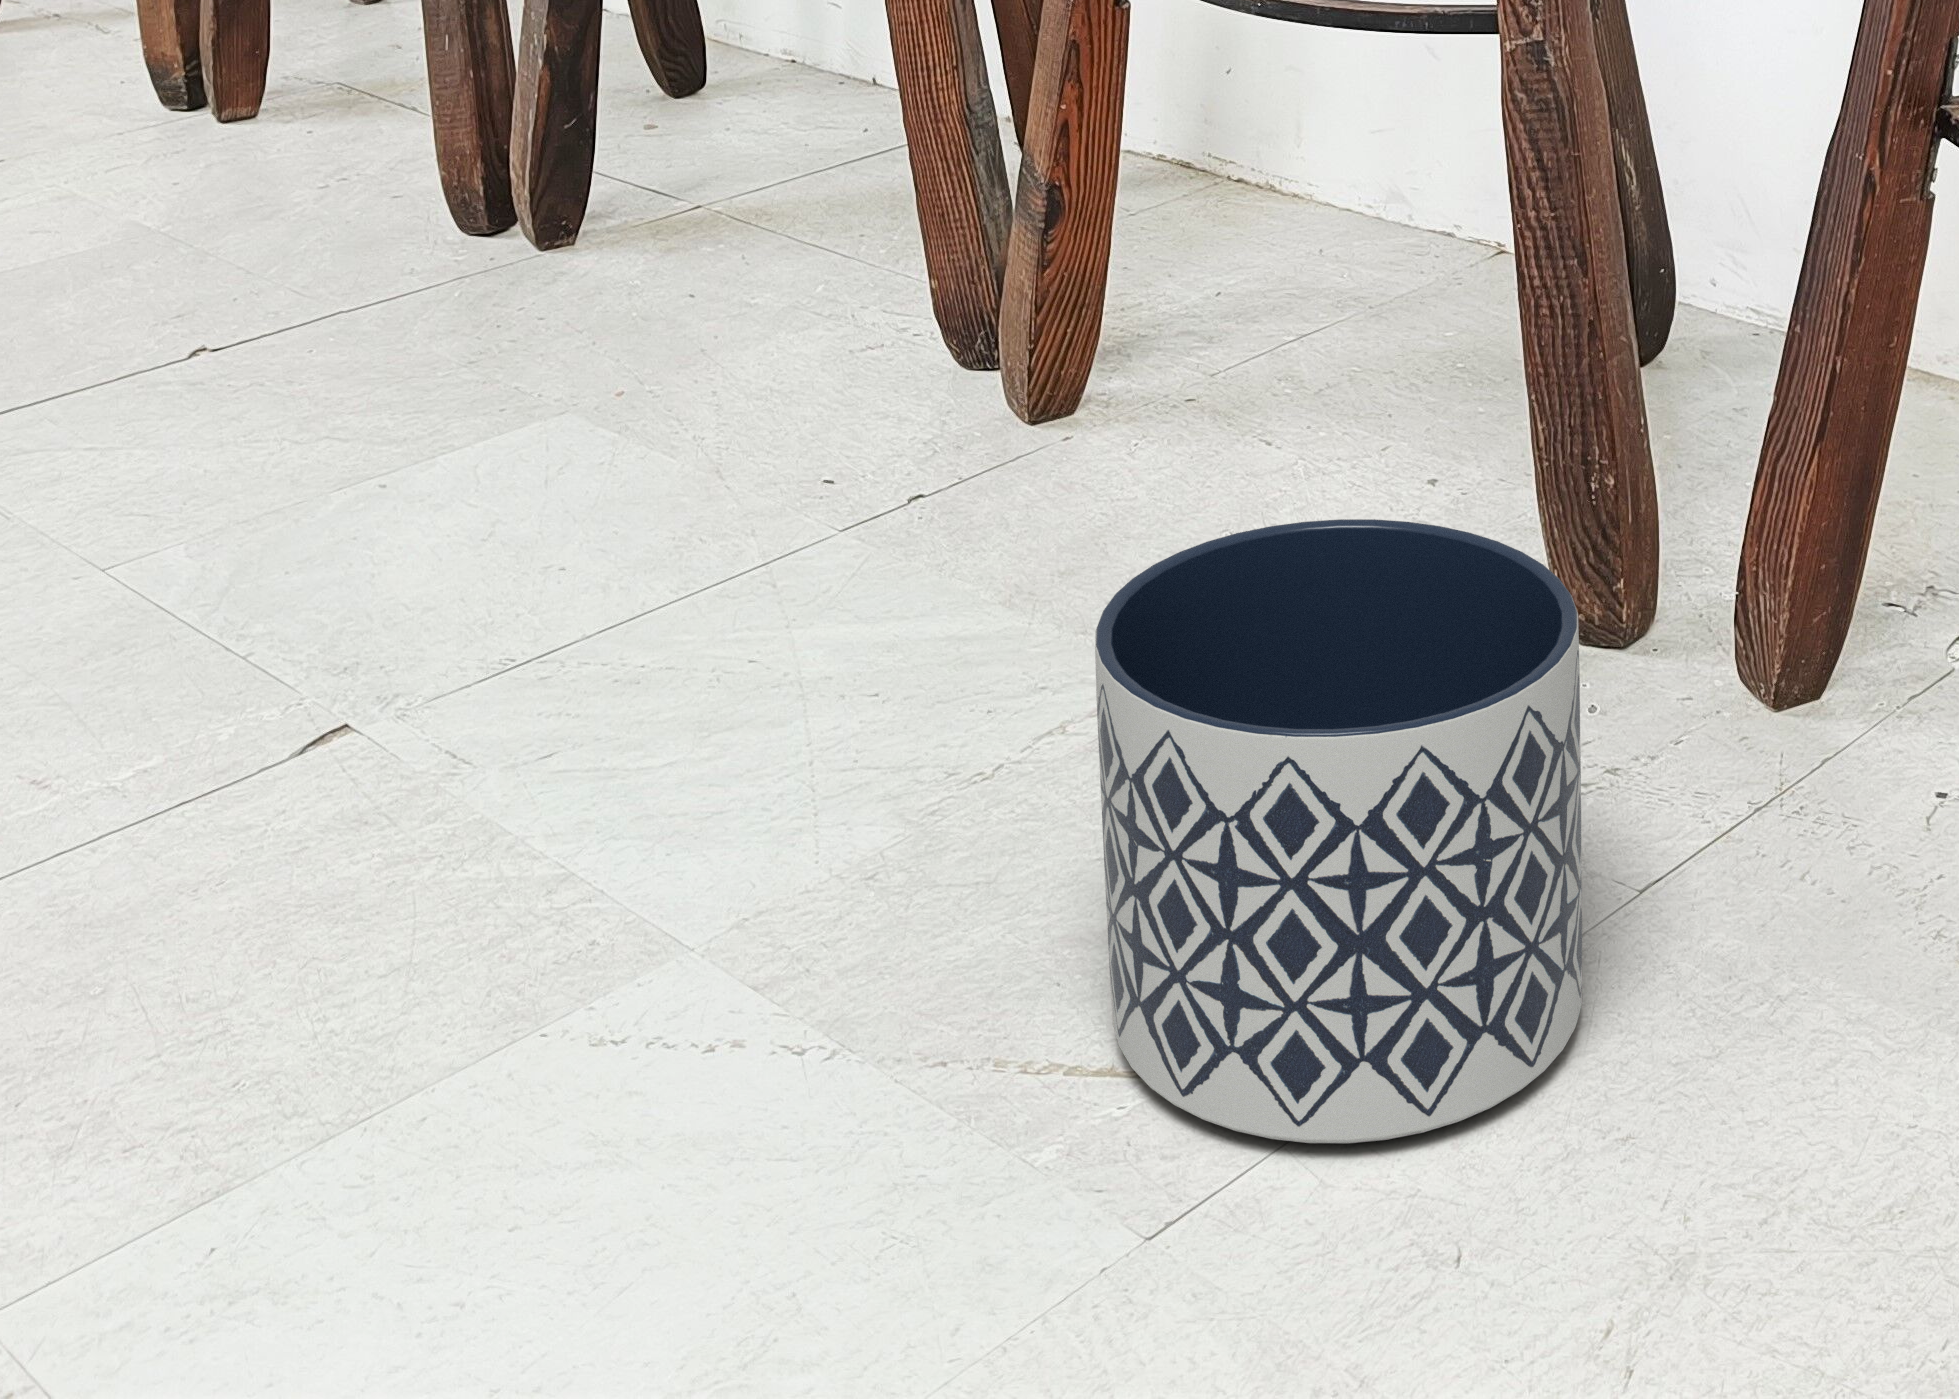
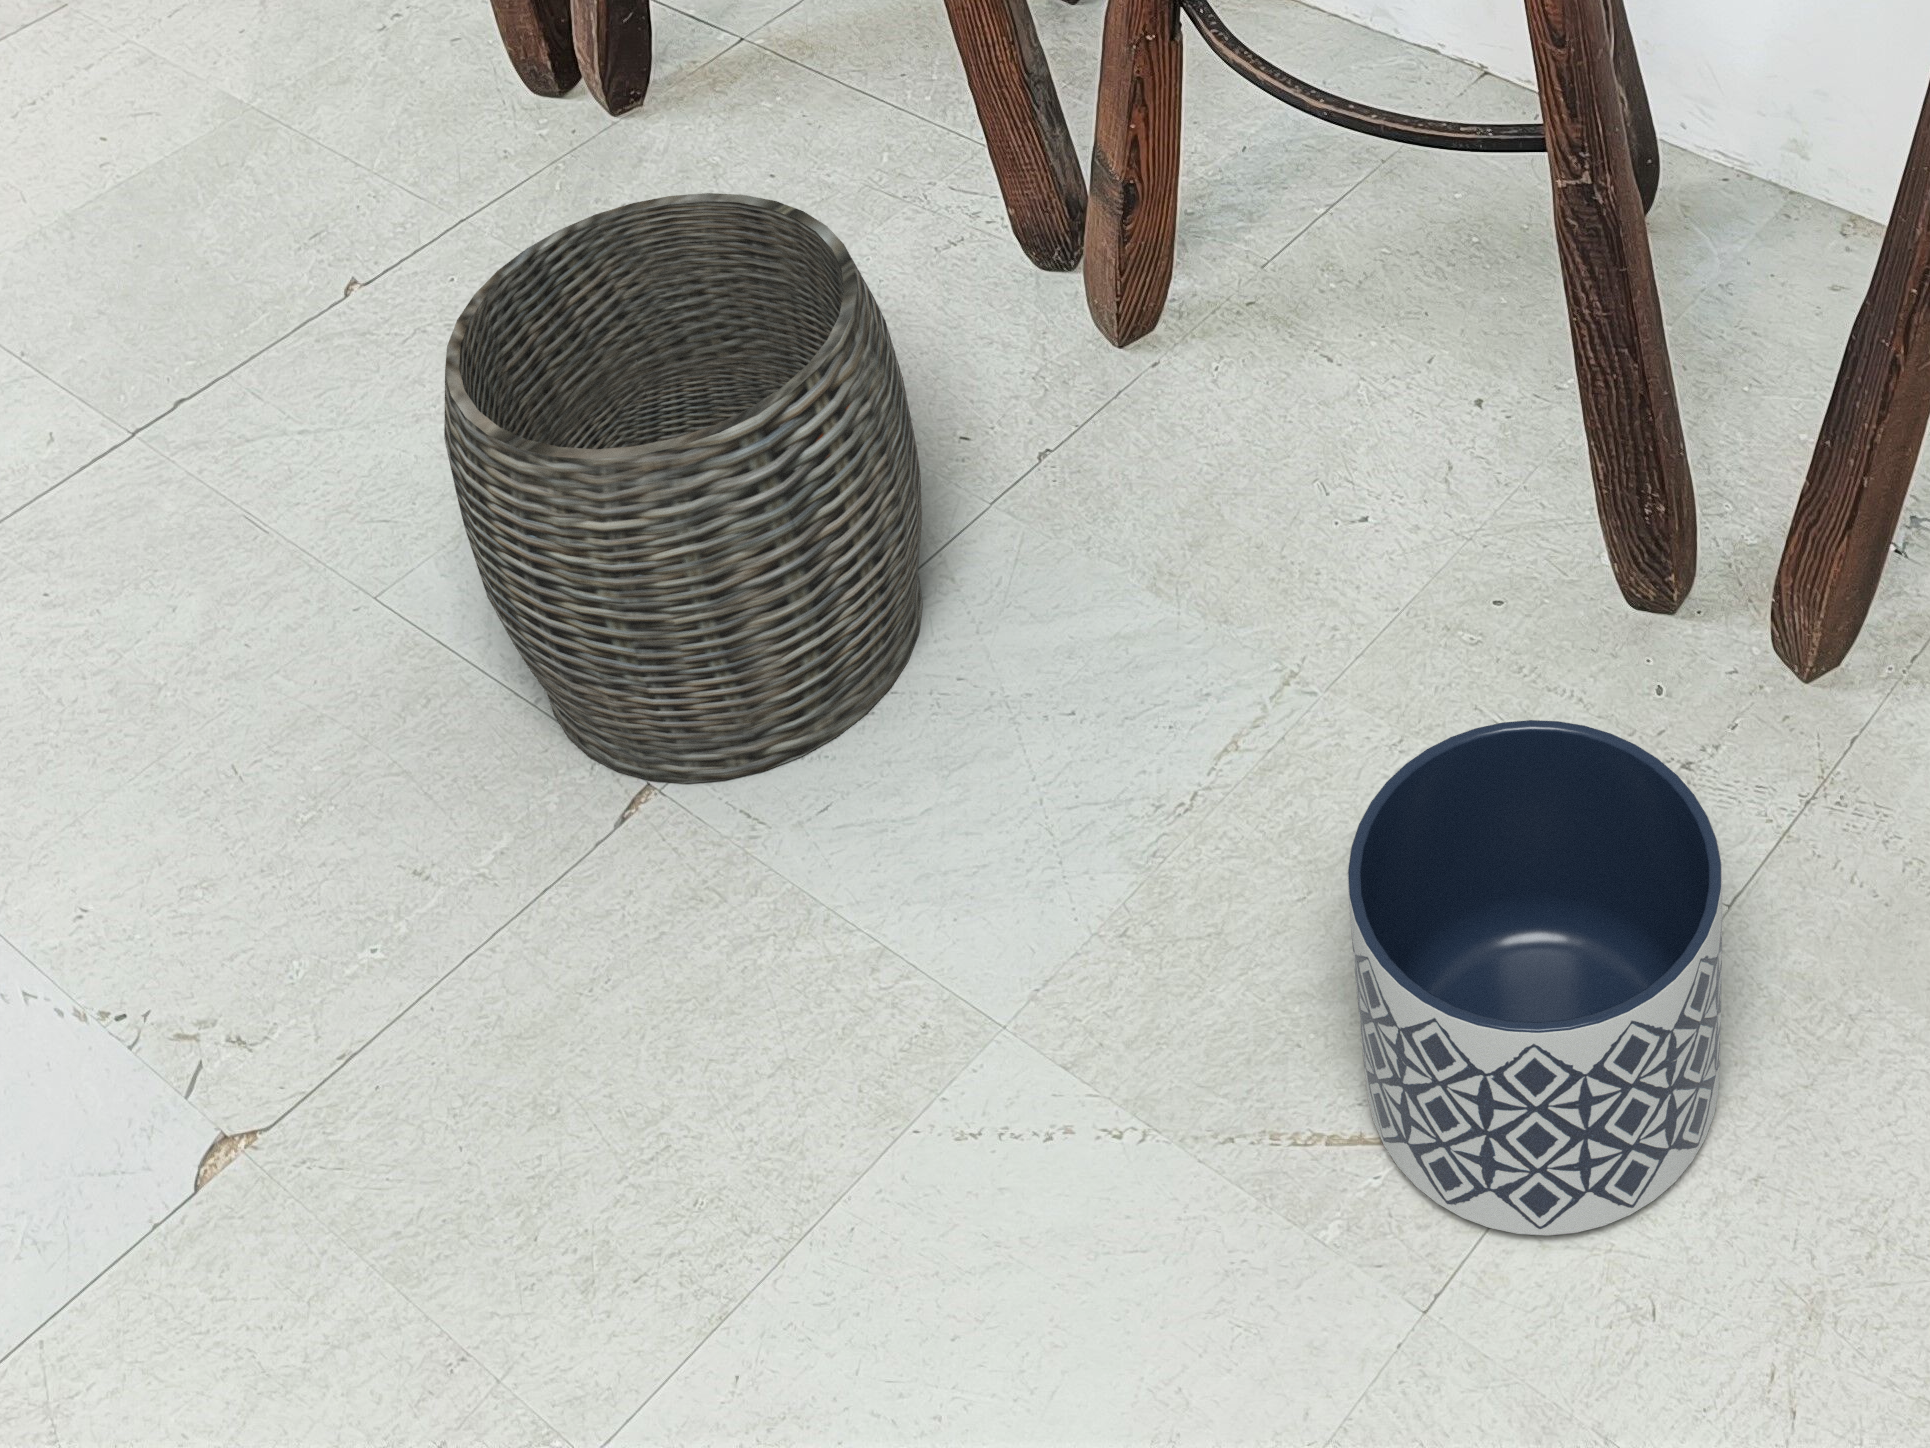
woven basket: none [182,66,743,714] -> present [444,193,923,783]

